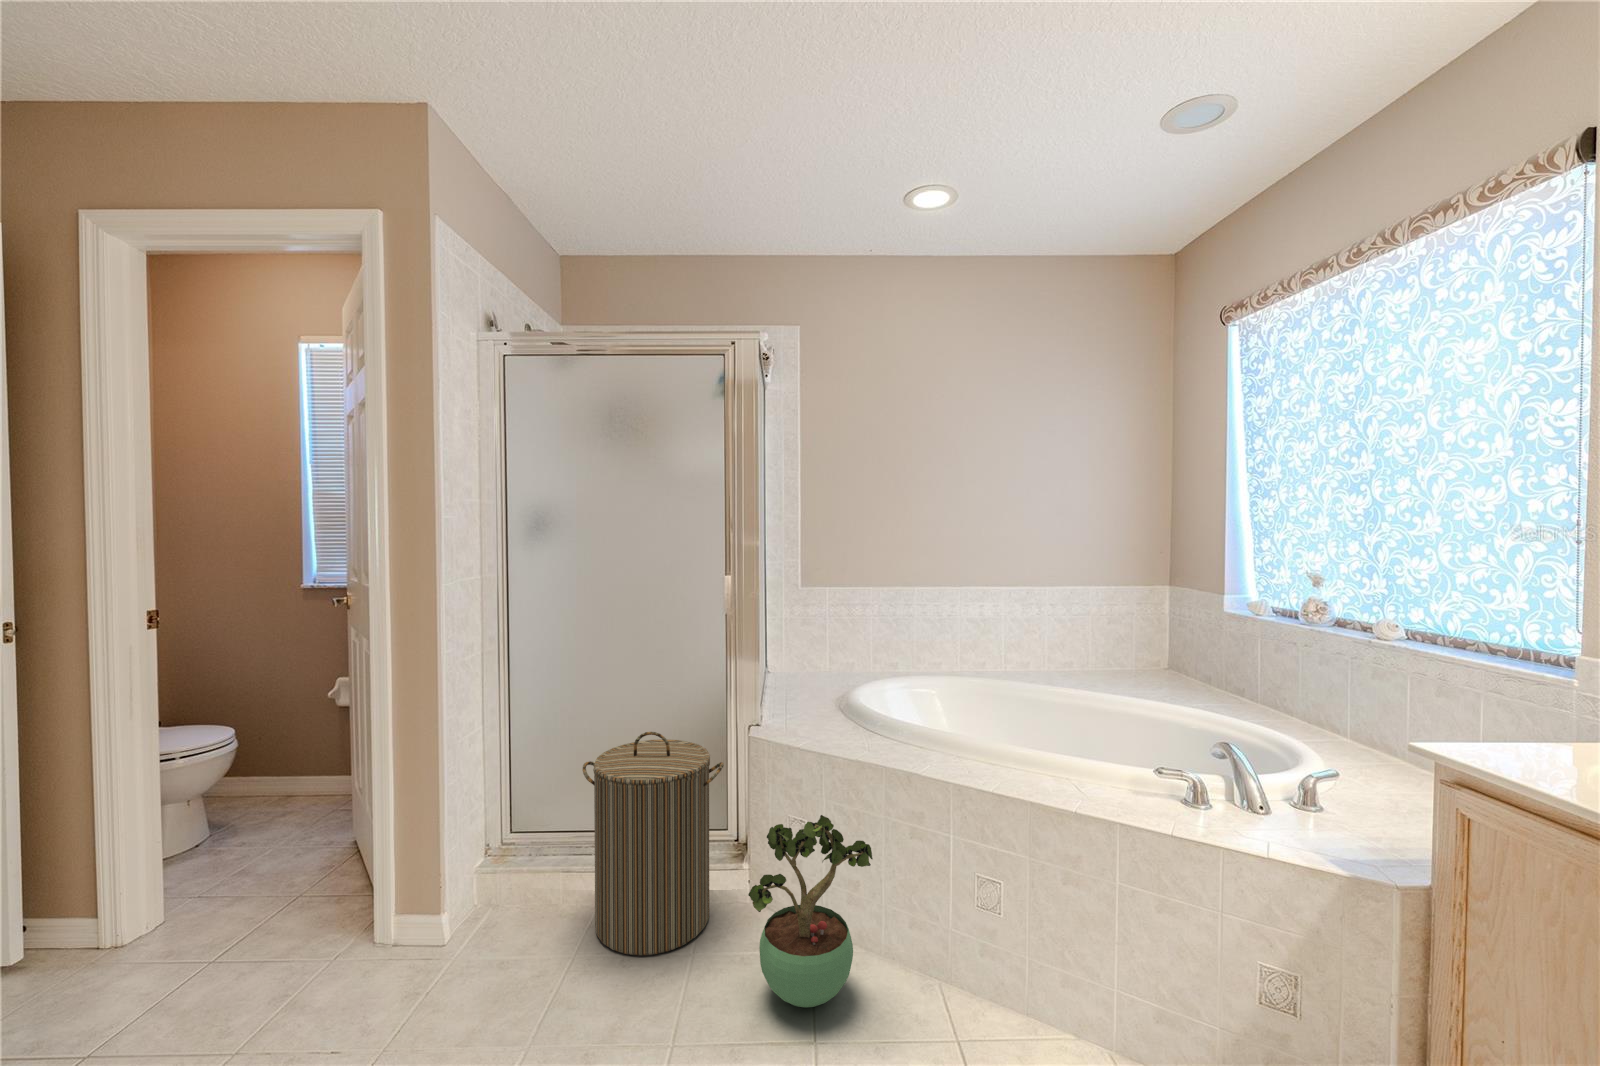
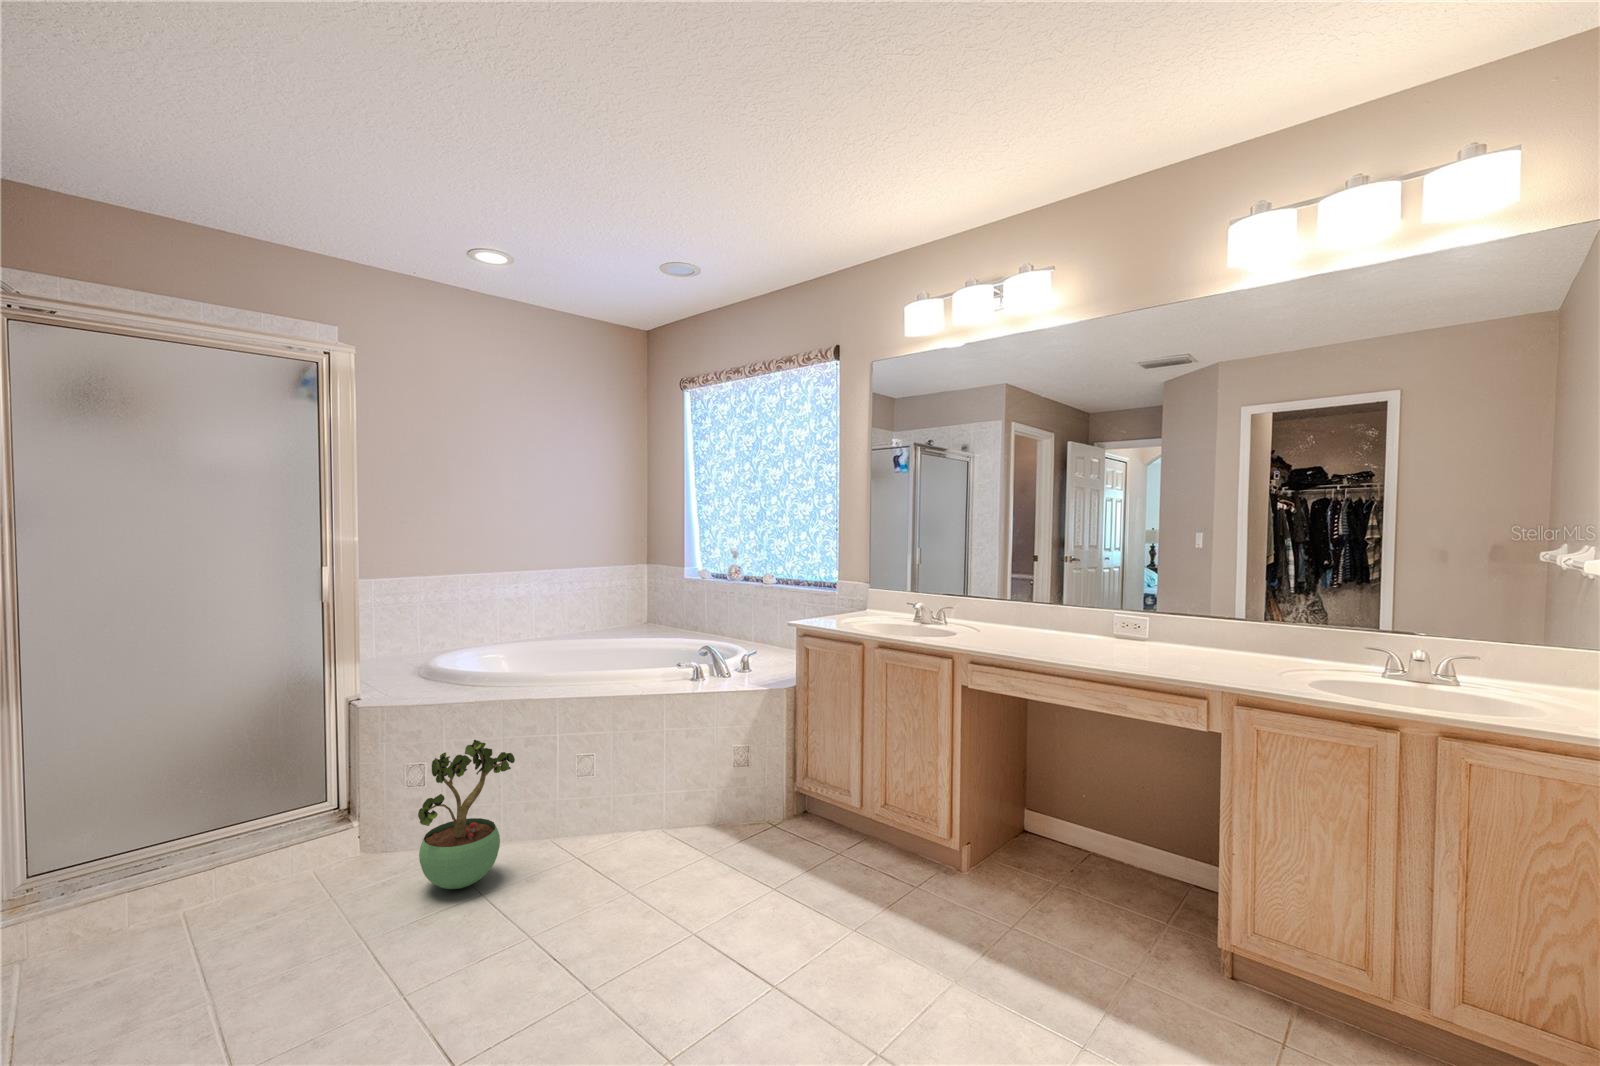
laundry hamper: present [583,732,724,956] -> none [174,721,345,936]

